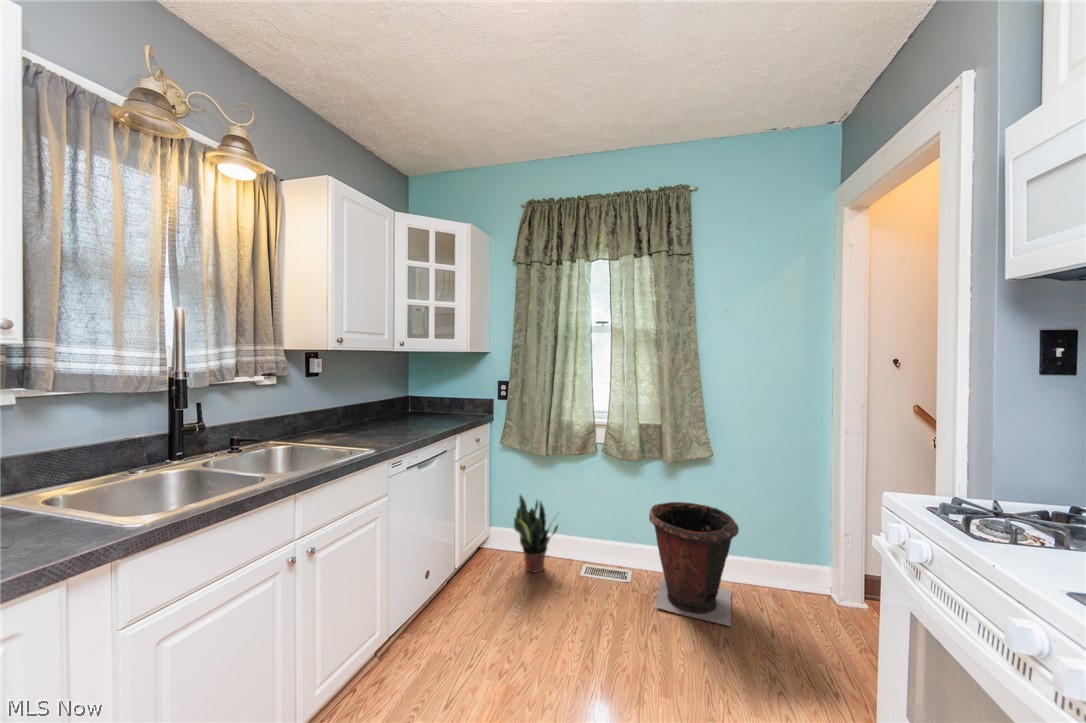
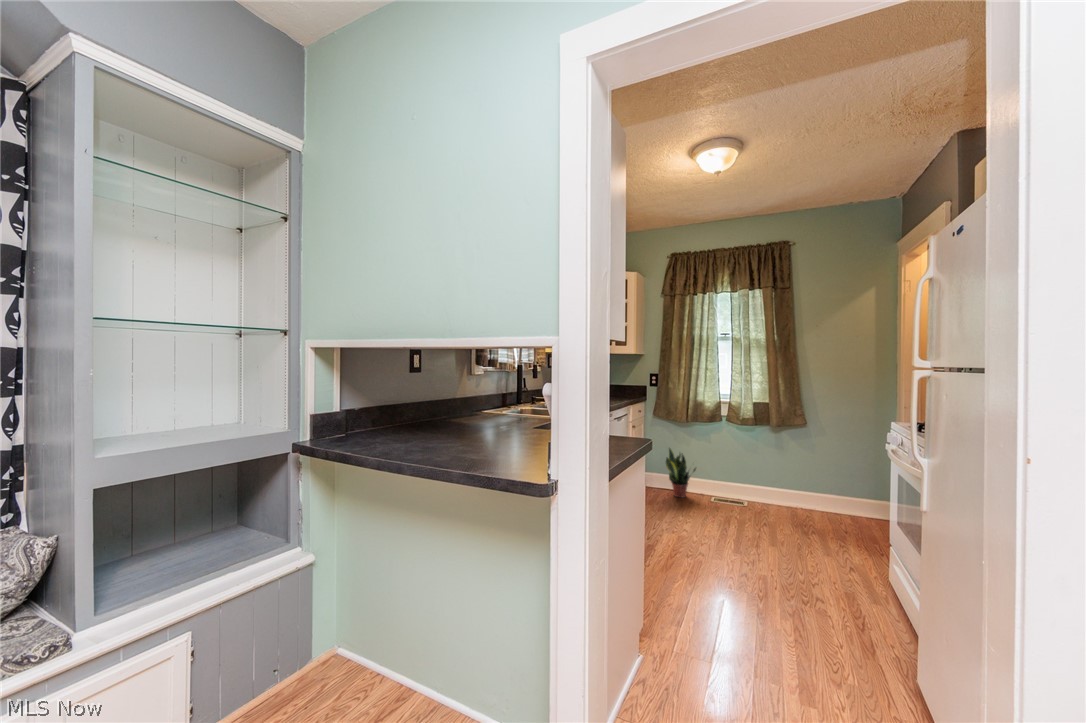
trash can: present [649,502,739,626] -> none [761,454,824,526]

